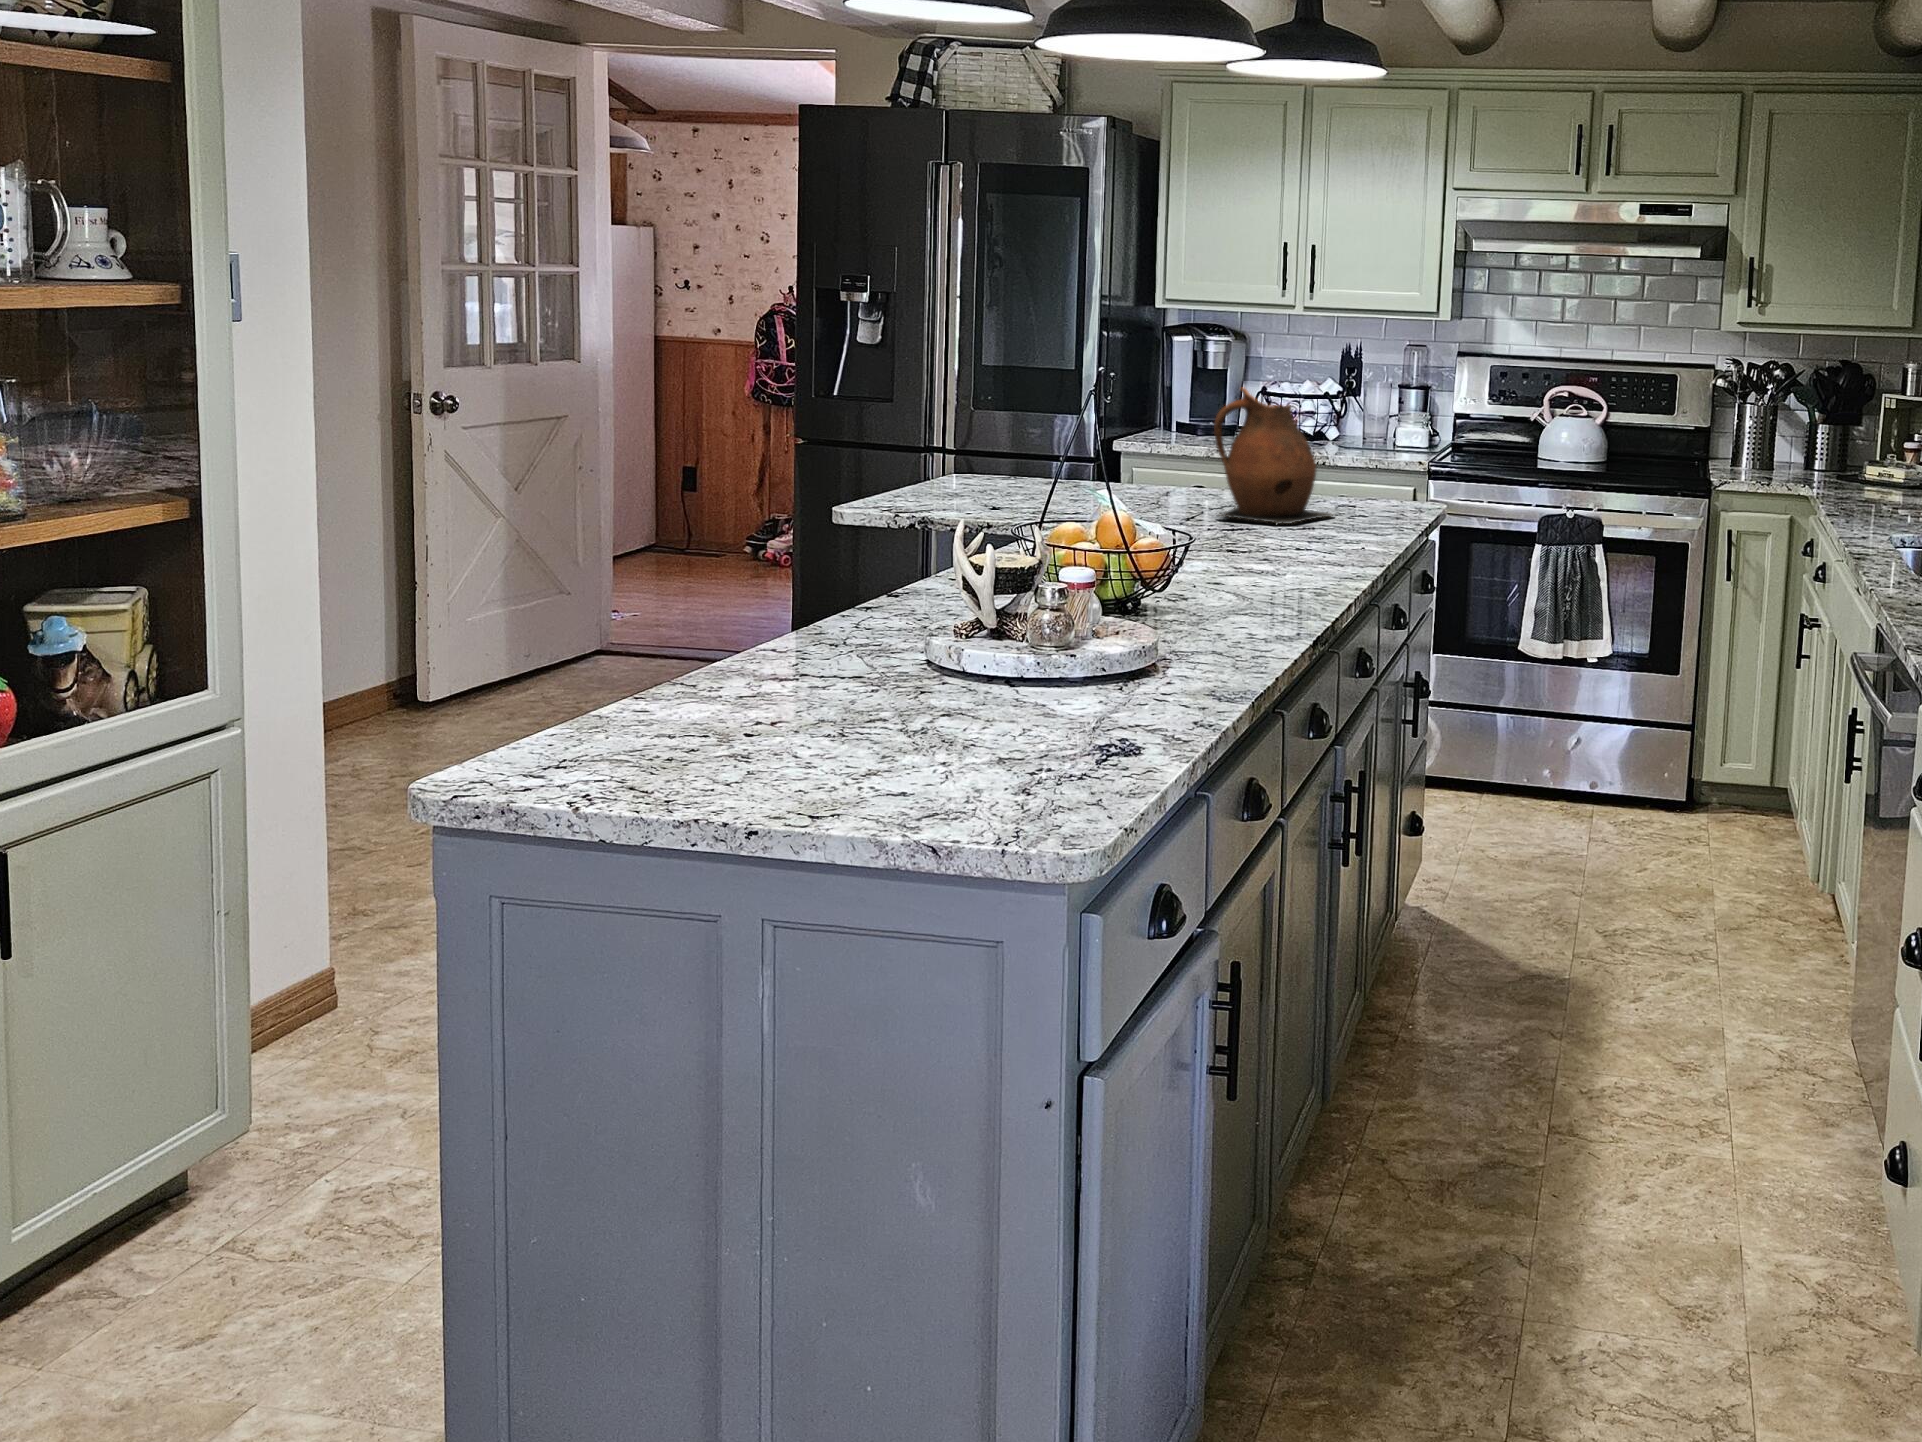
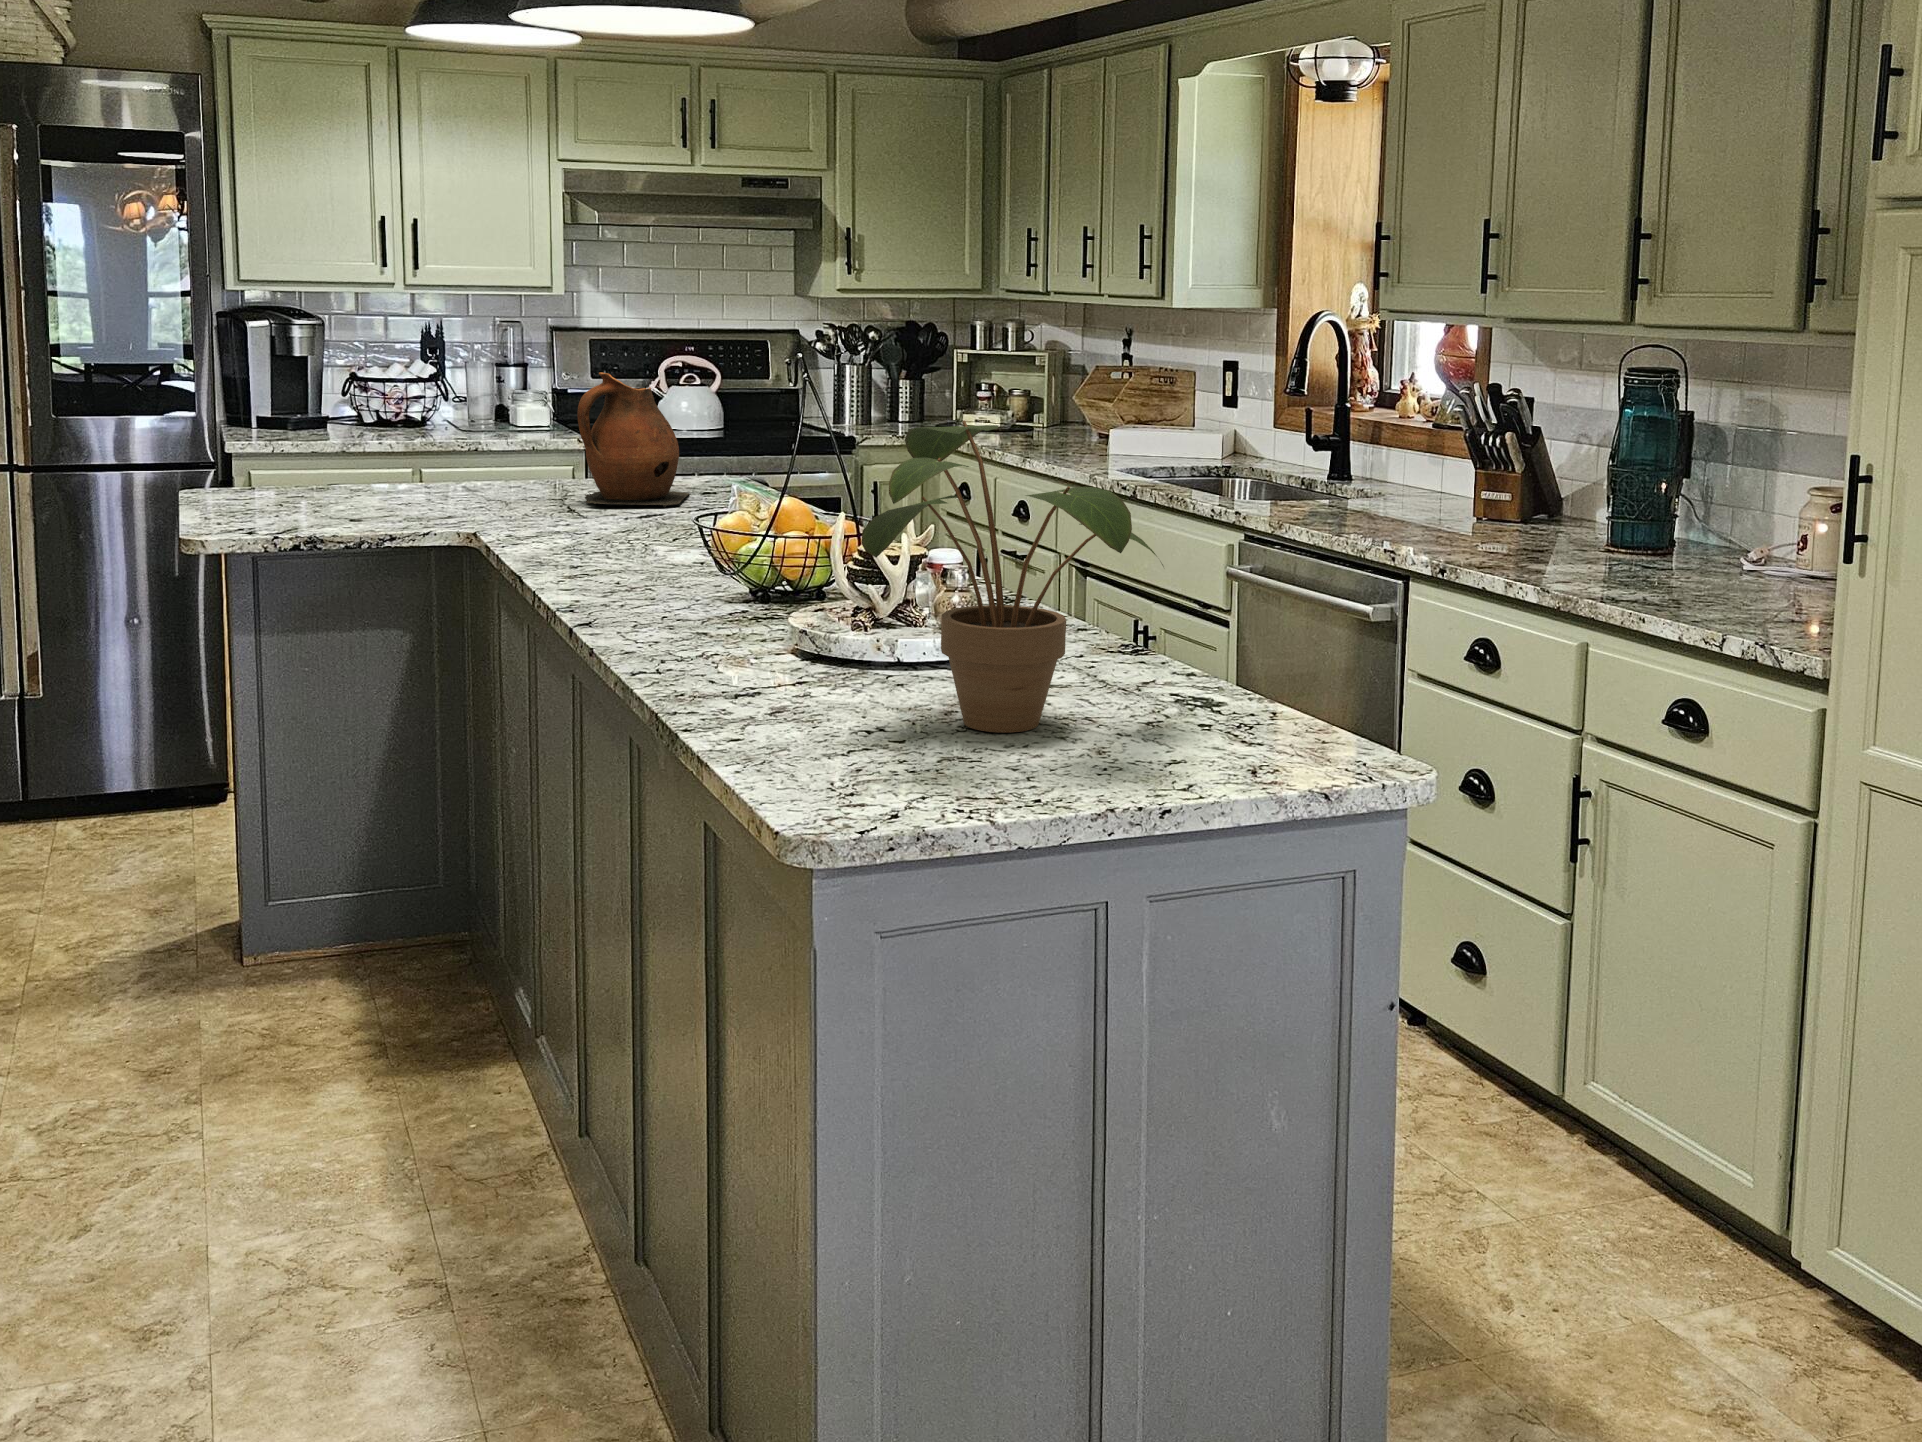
potted plant: none [717,422,1033,746] -> present [861,421,1164,733]

